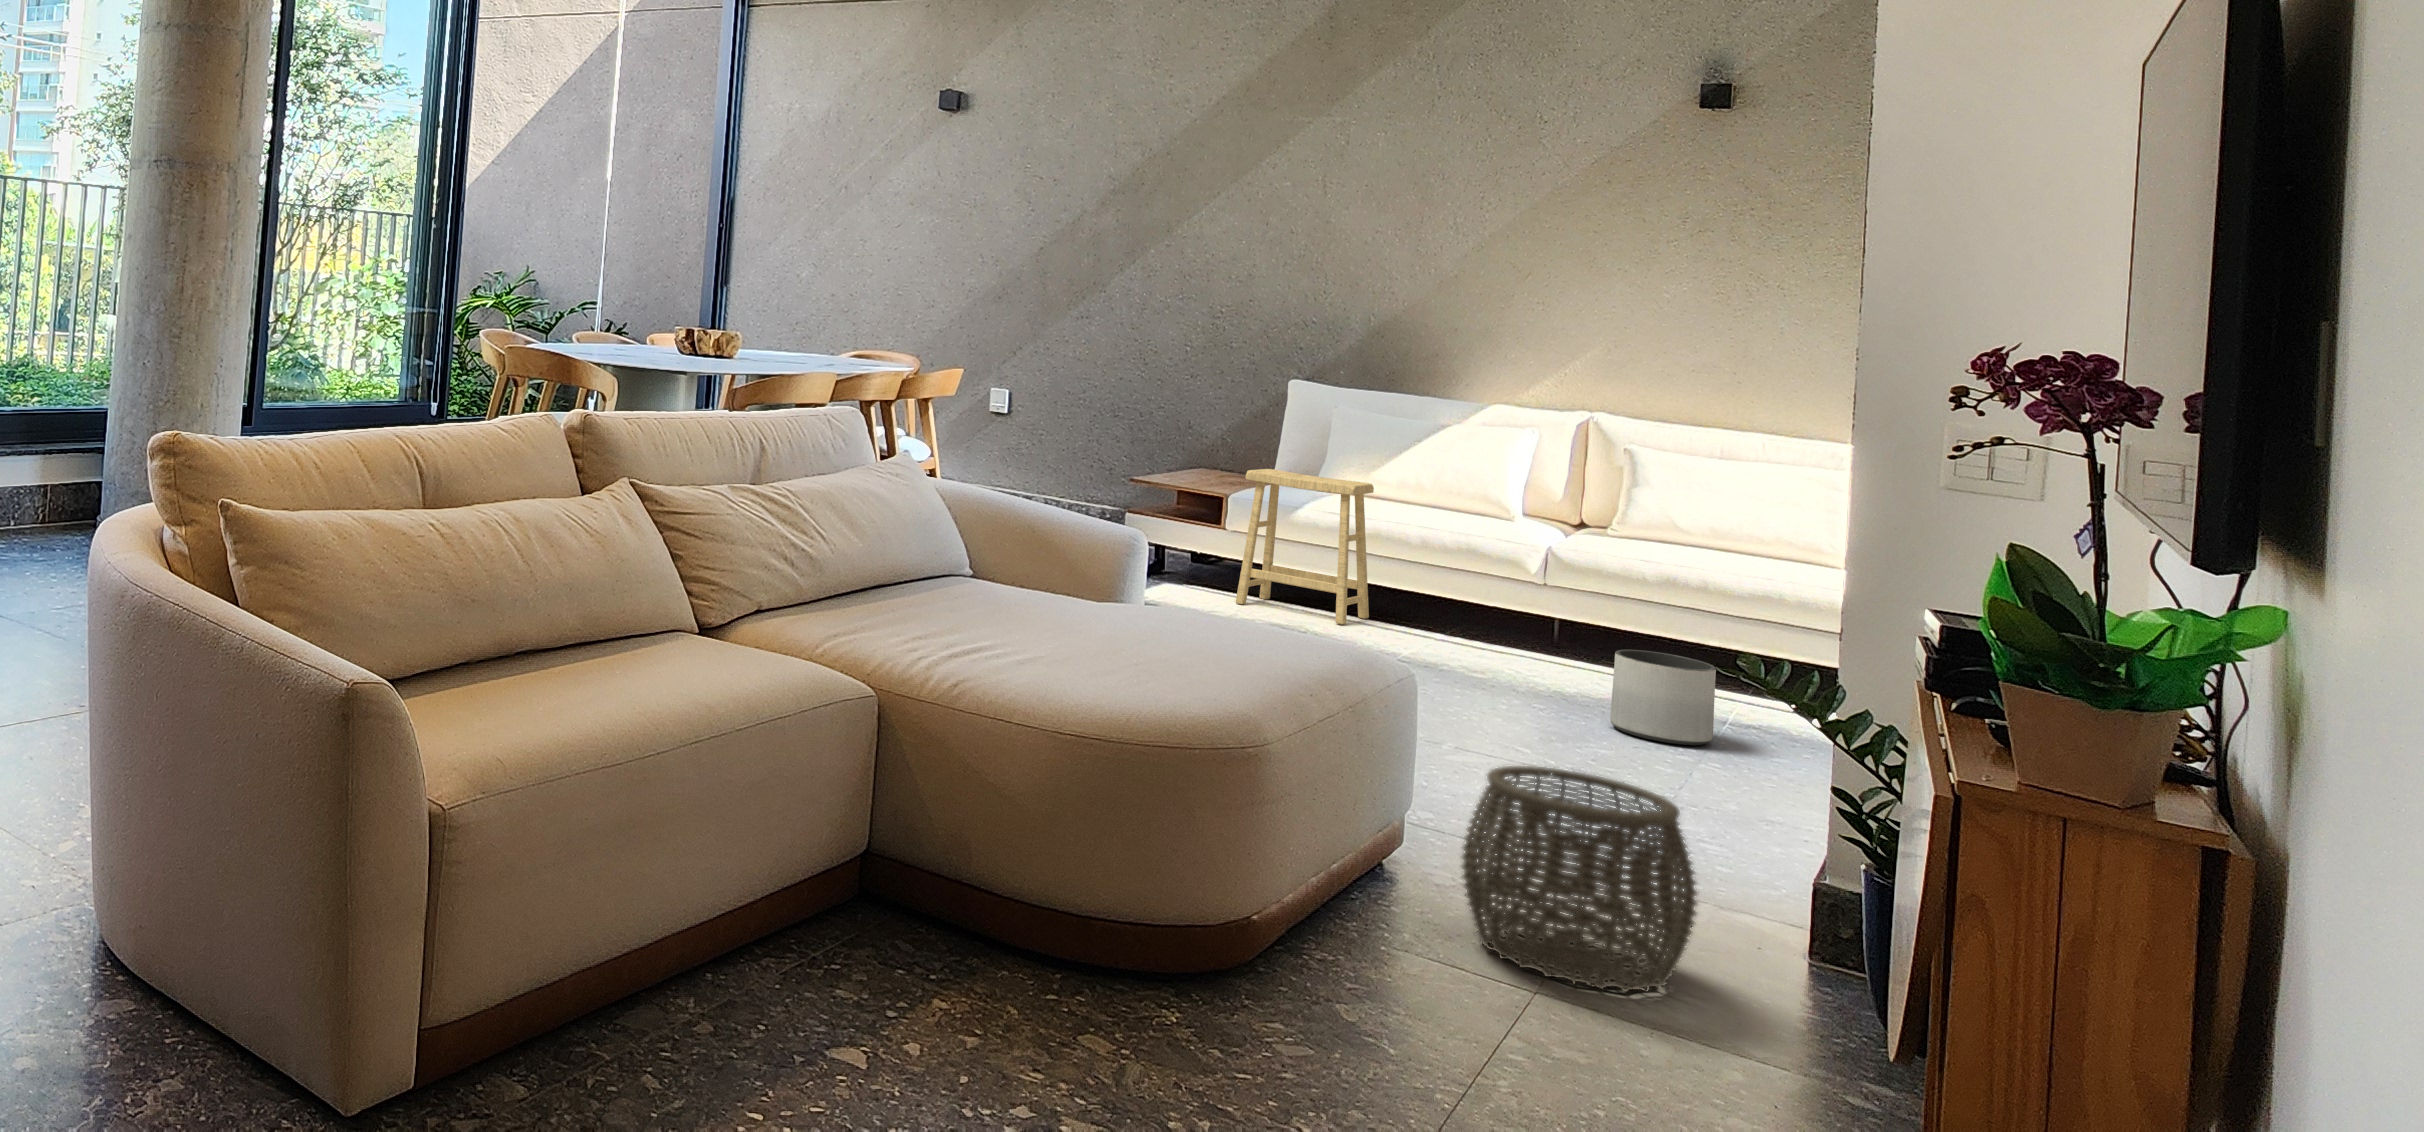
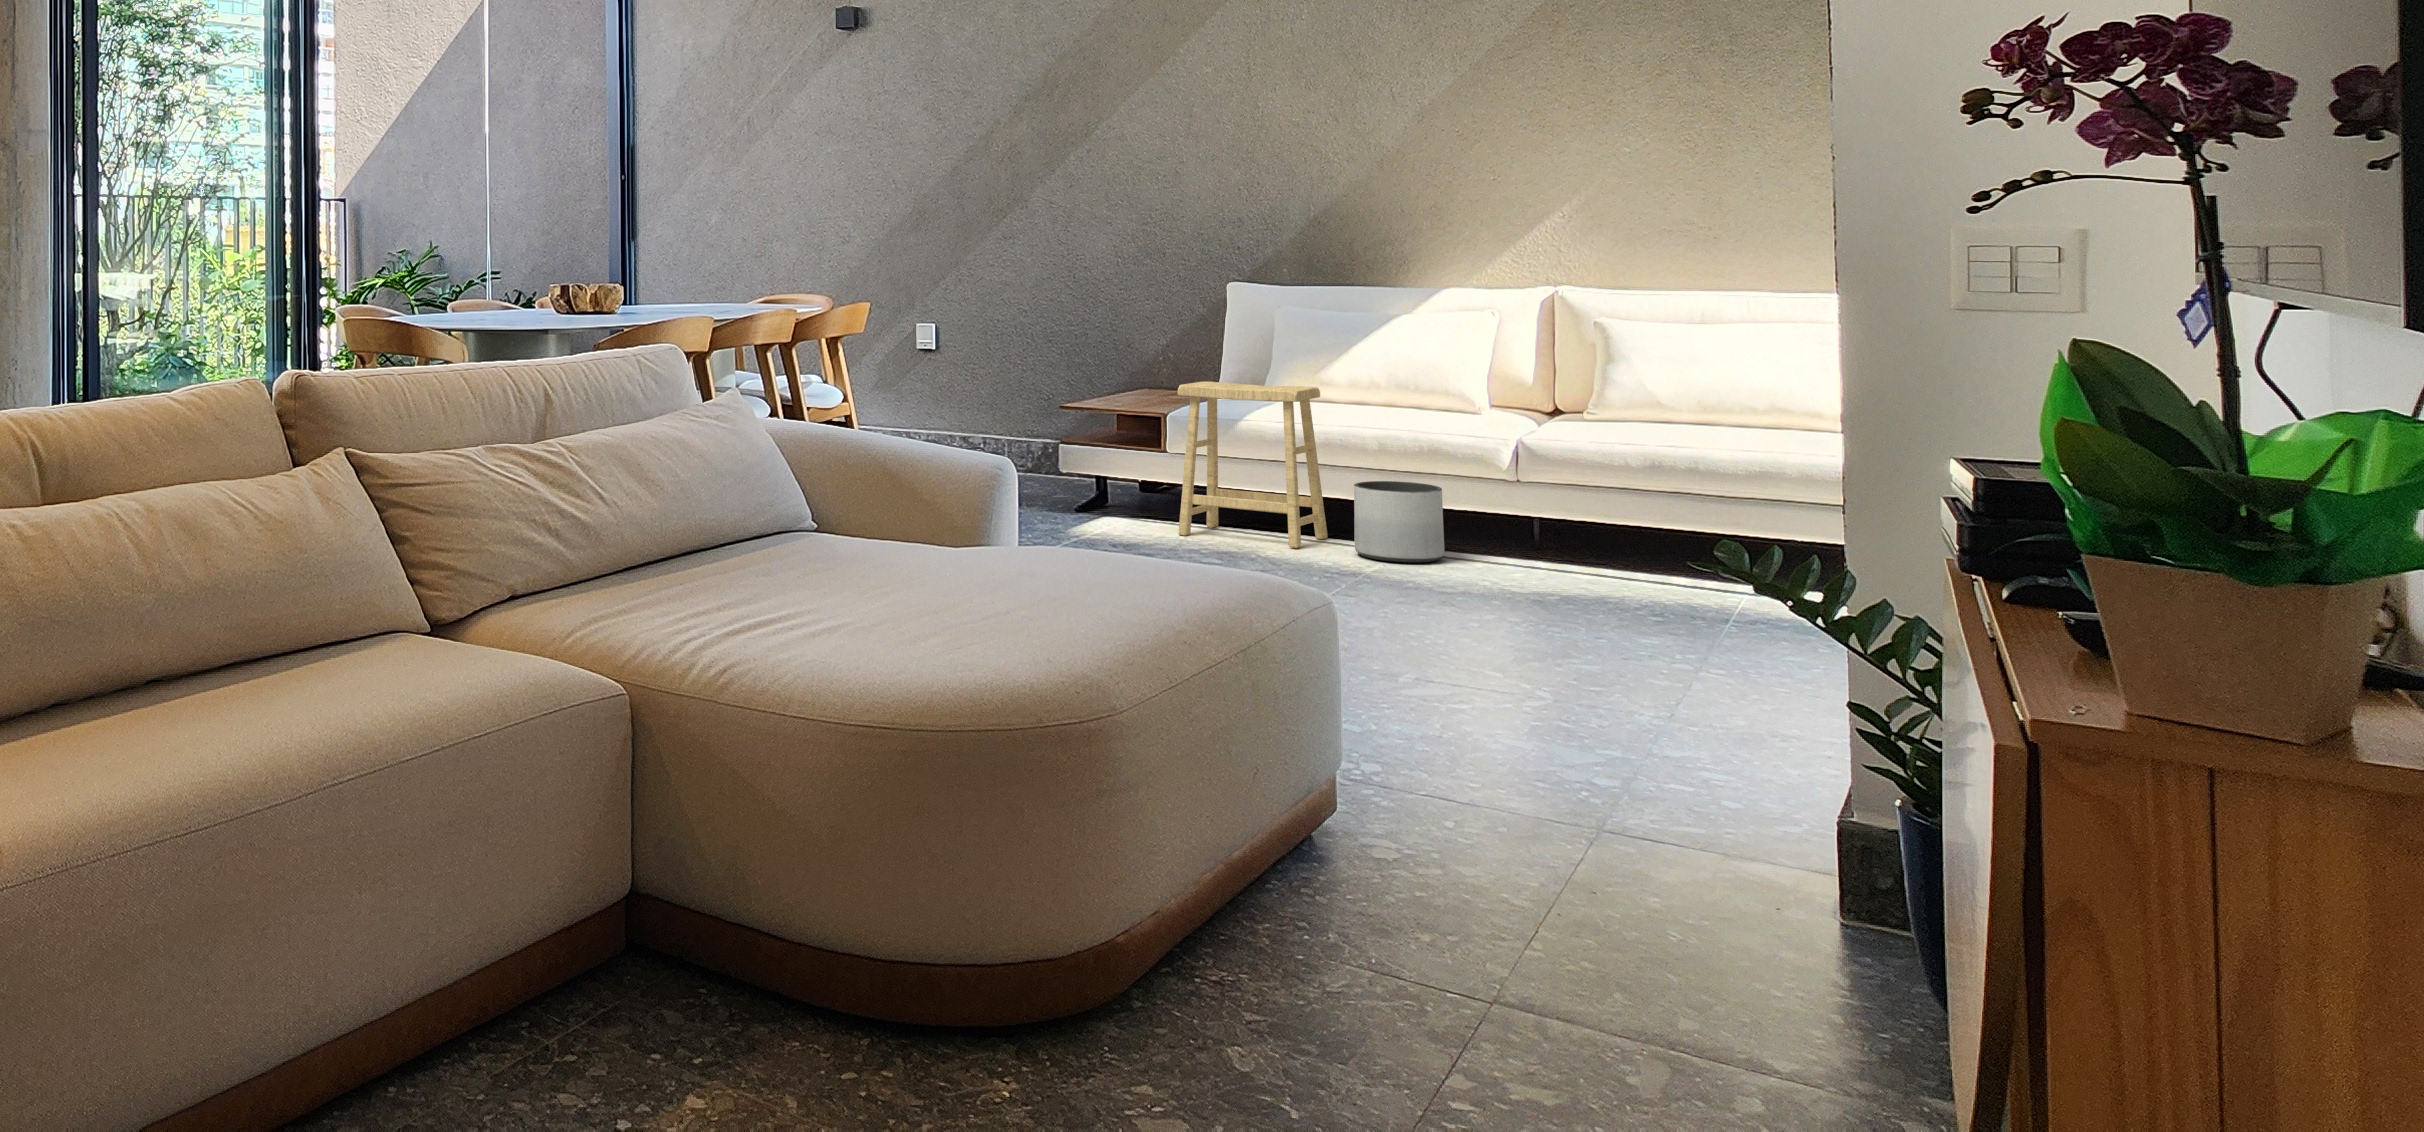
planter: present [1610,650,1716,745] -> present [1354,481,1444,563]
woven basket: present [1462,766,1697,991] -> none [1394,706,1695,991]

